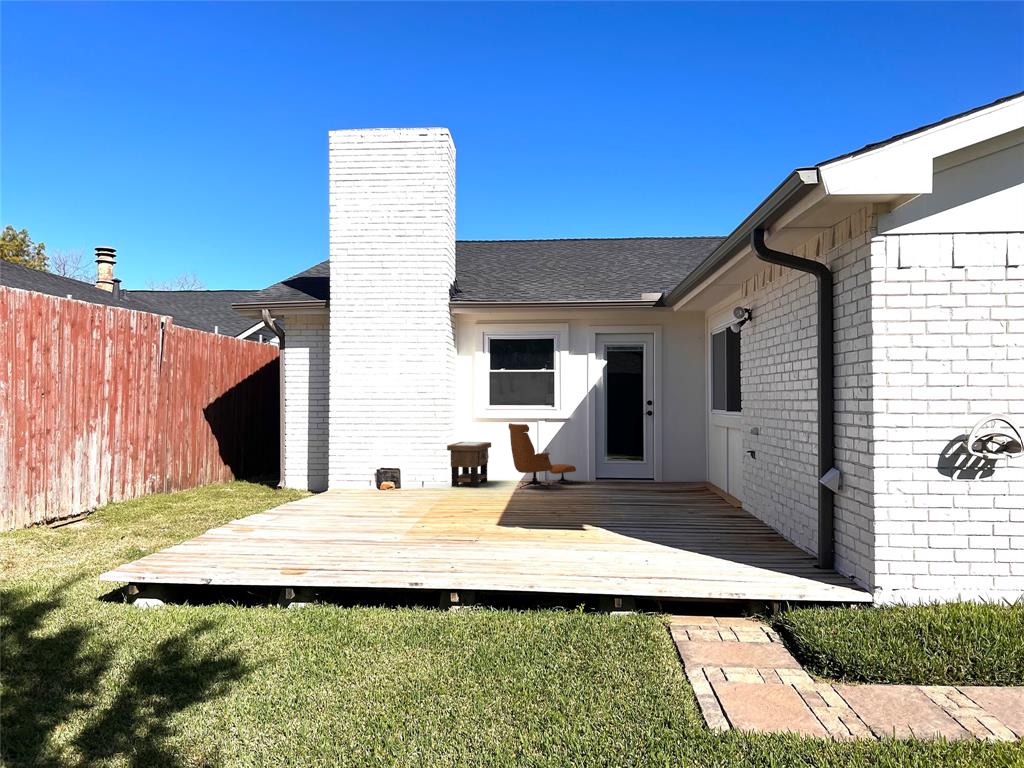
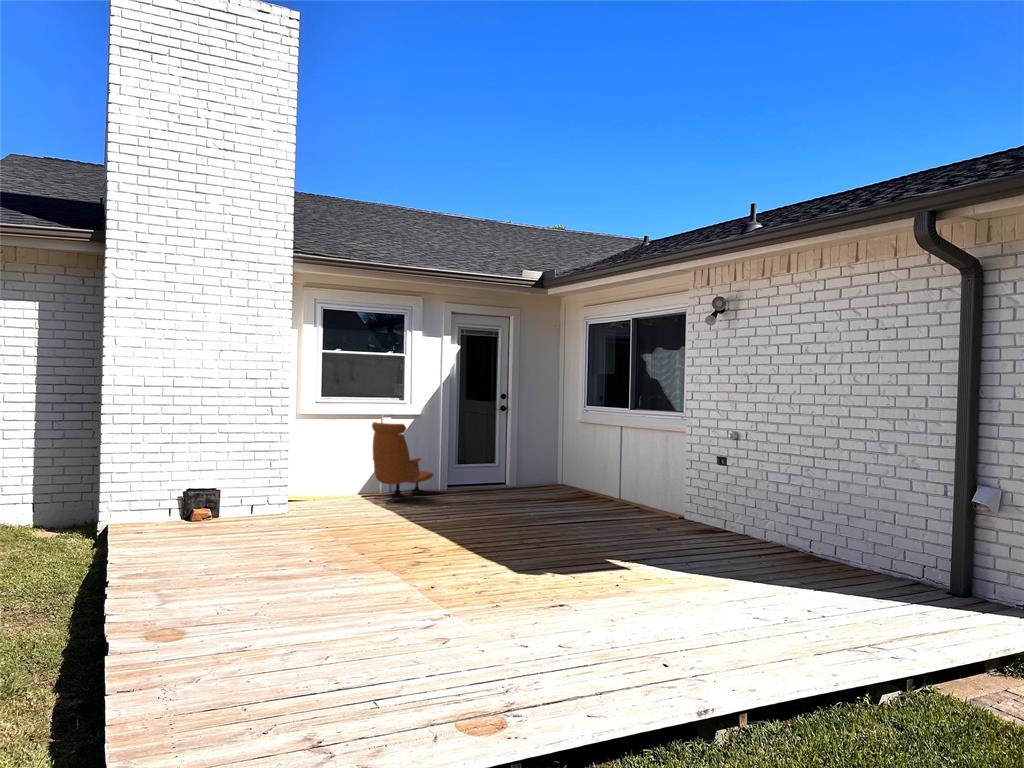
side table: present [447,442,491,488] -> none [284,446,334,508]

